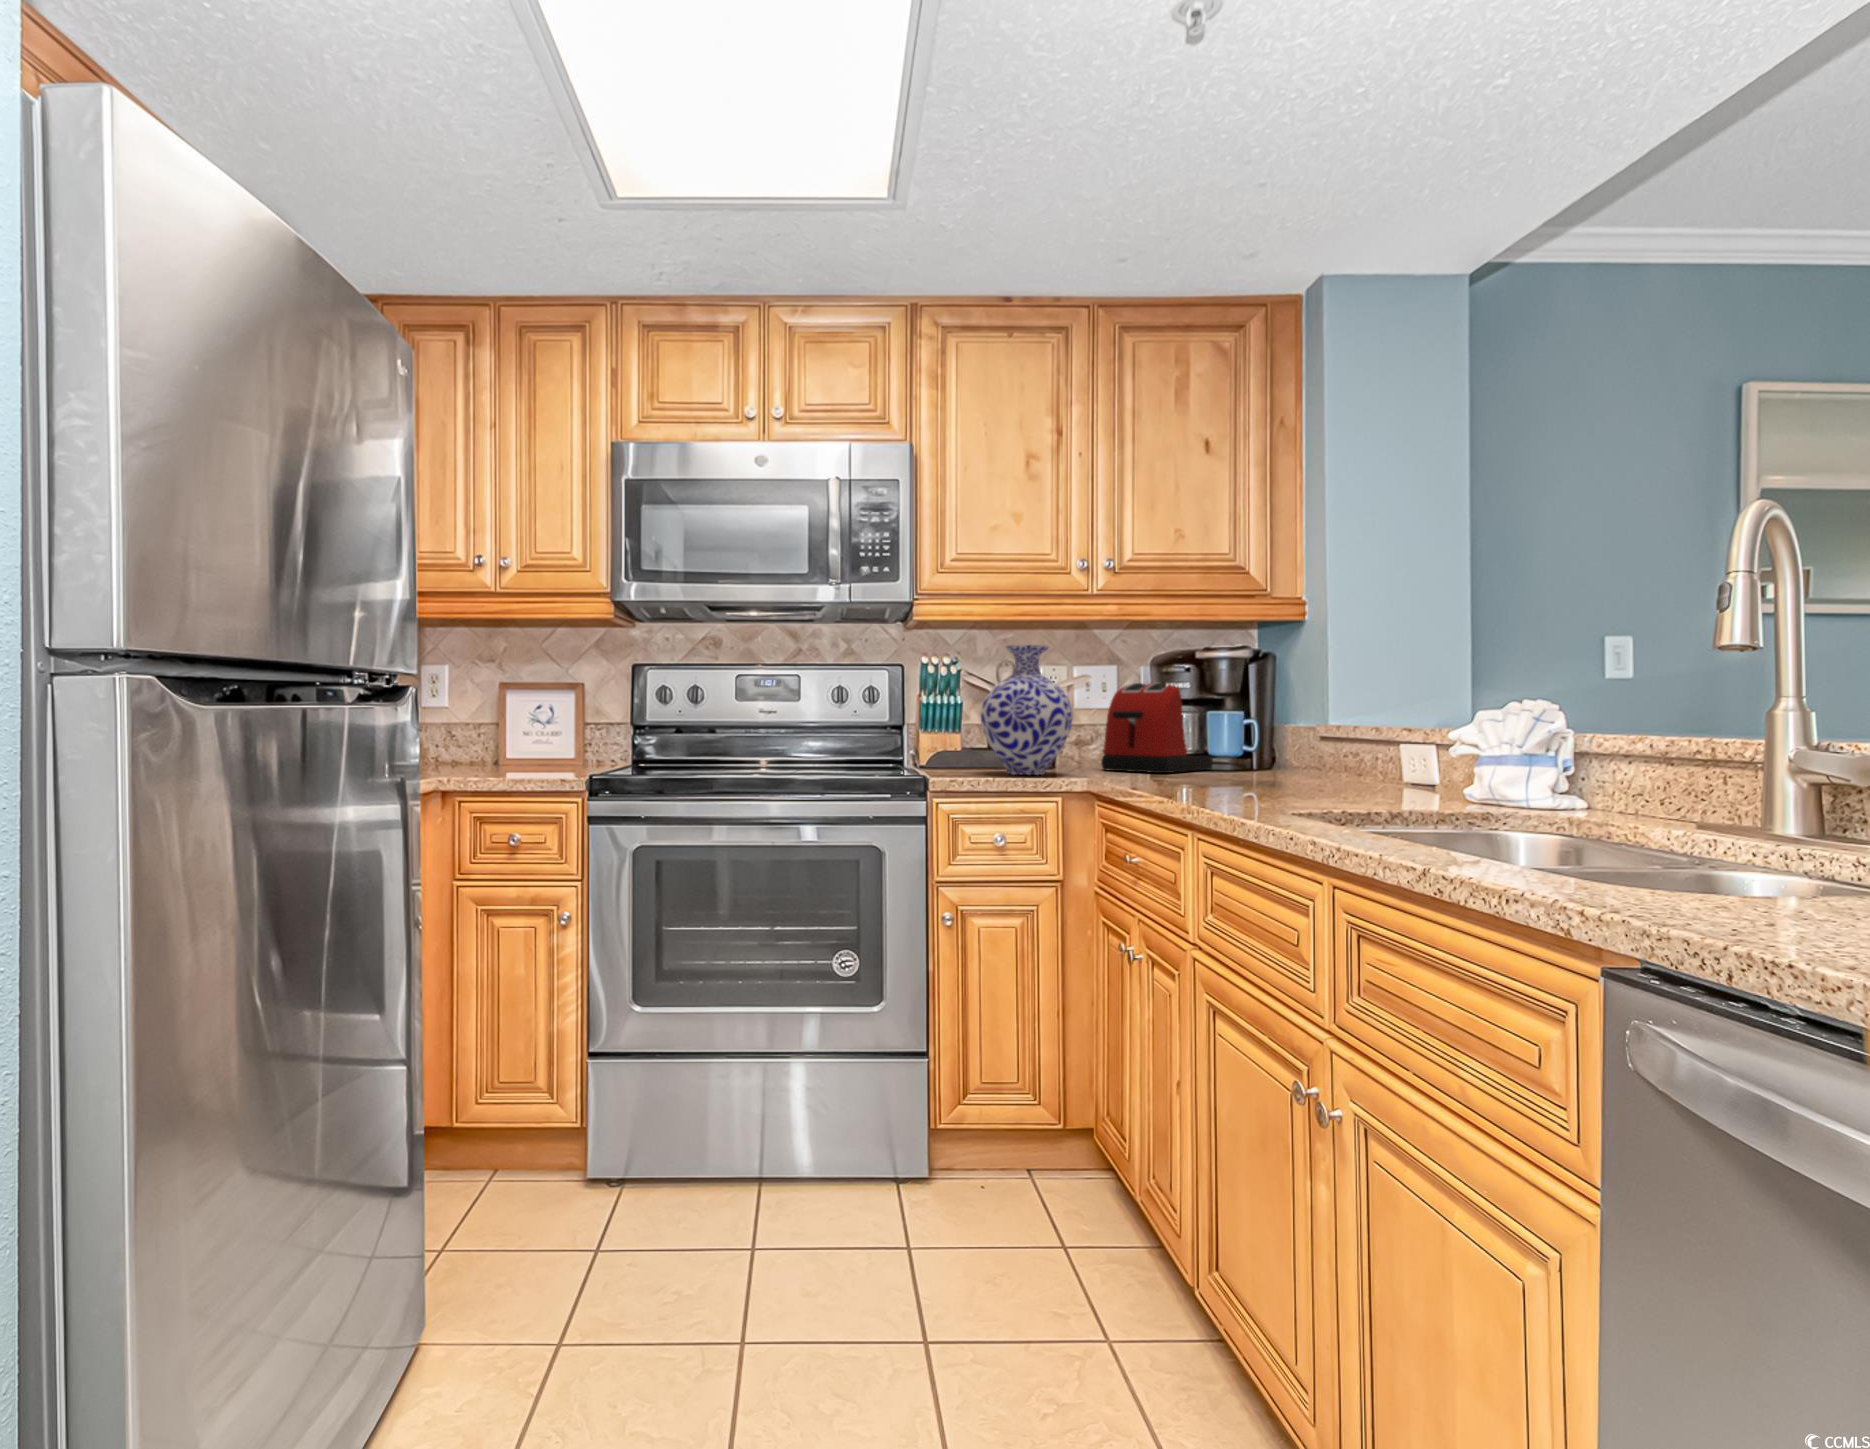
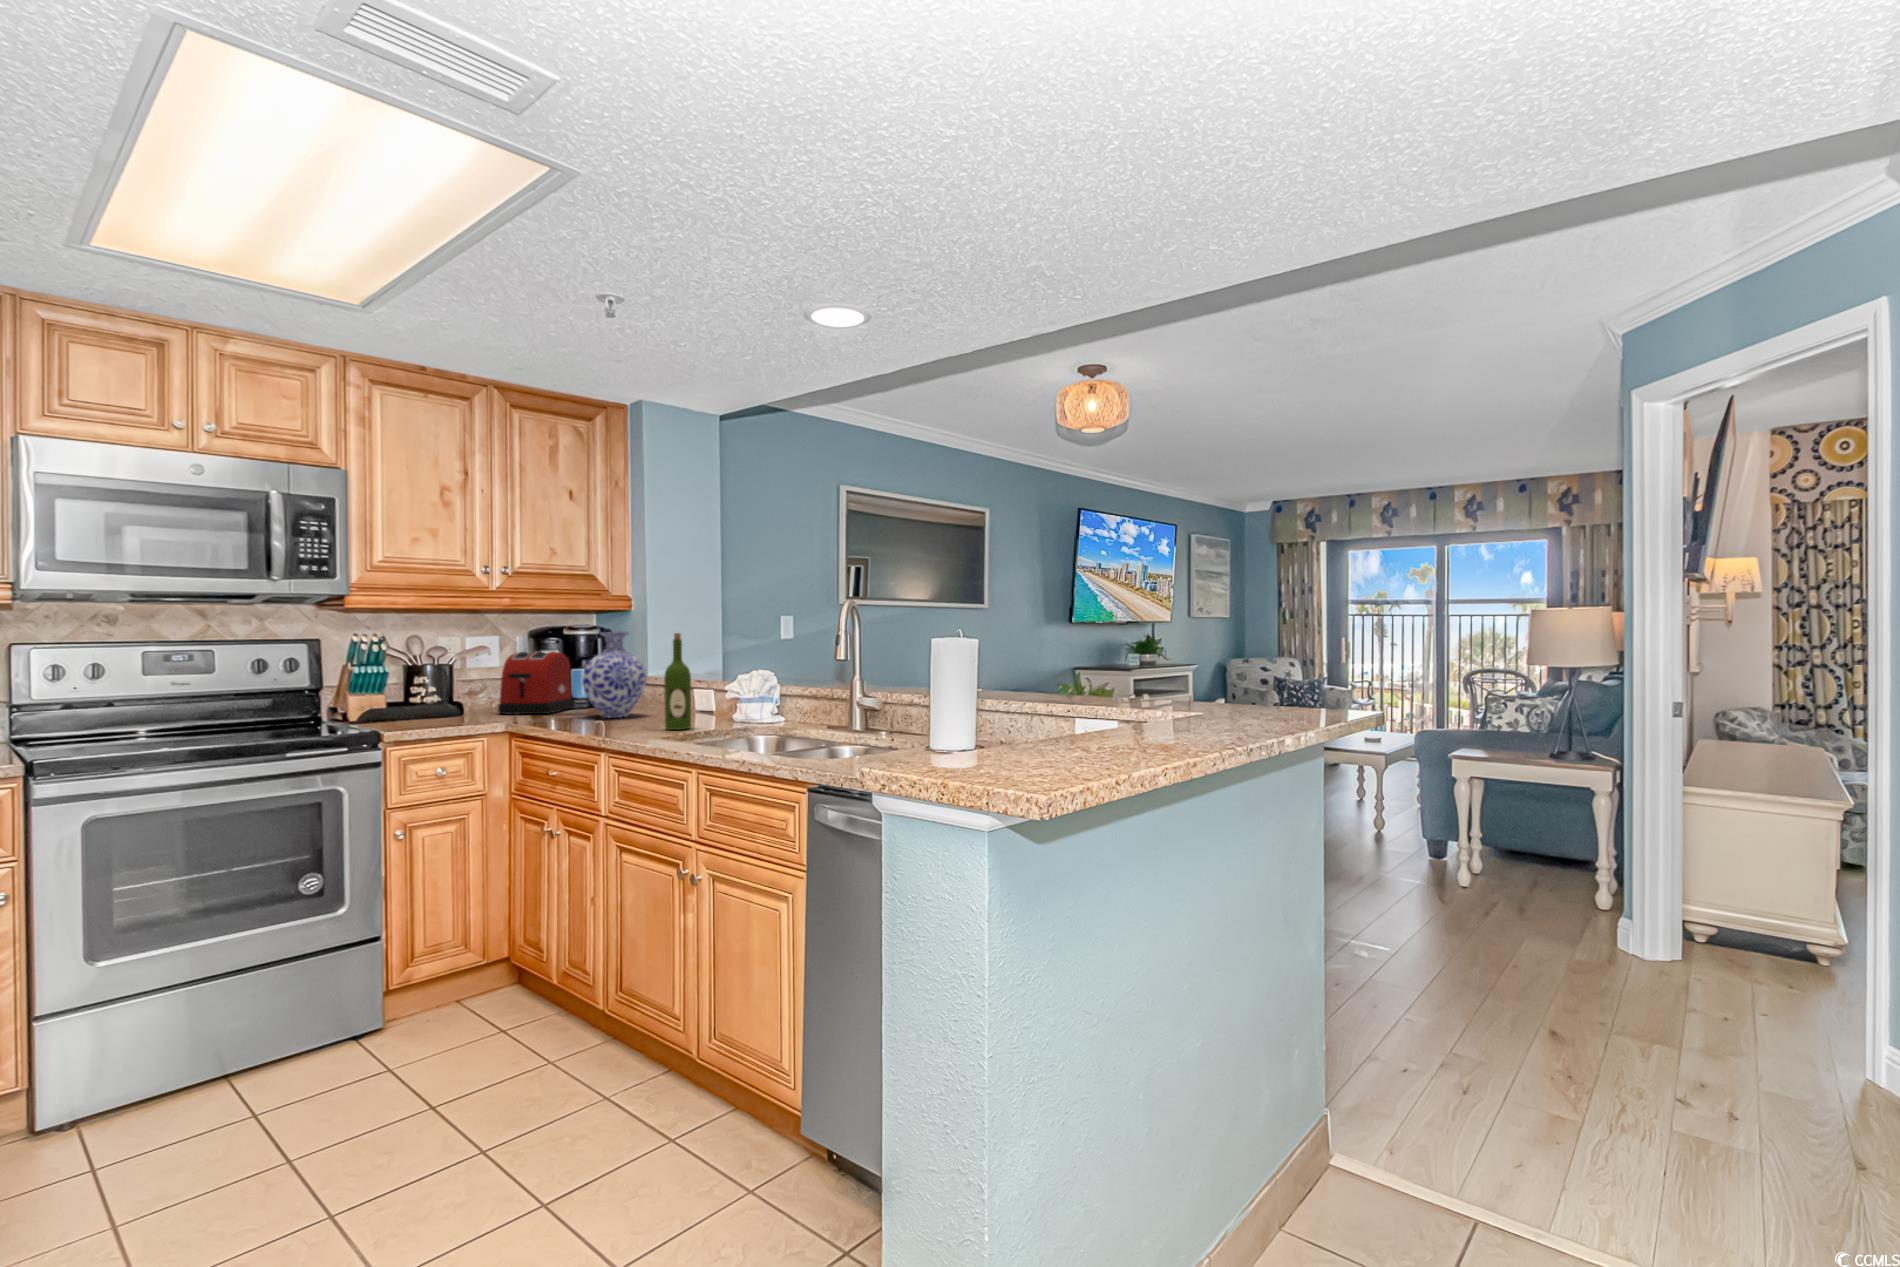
wine bottle: none [1327,627,1378,806] -> present [664,633,691,730]
vase: present [981,645,1073,775] -> present [582,632,647,718]

